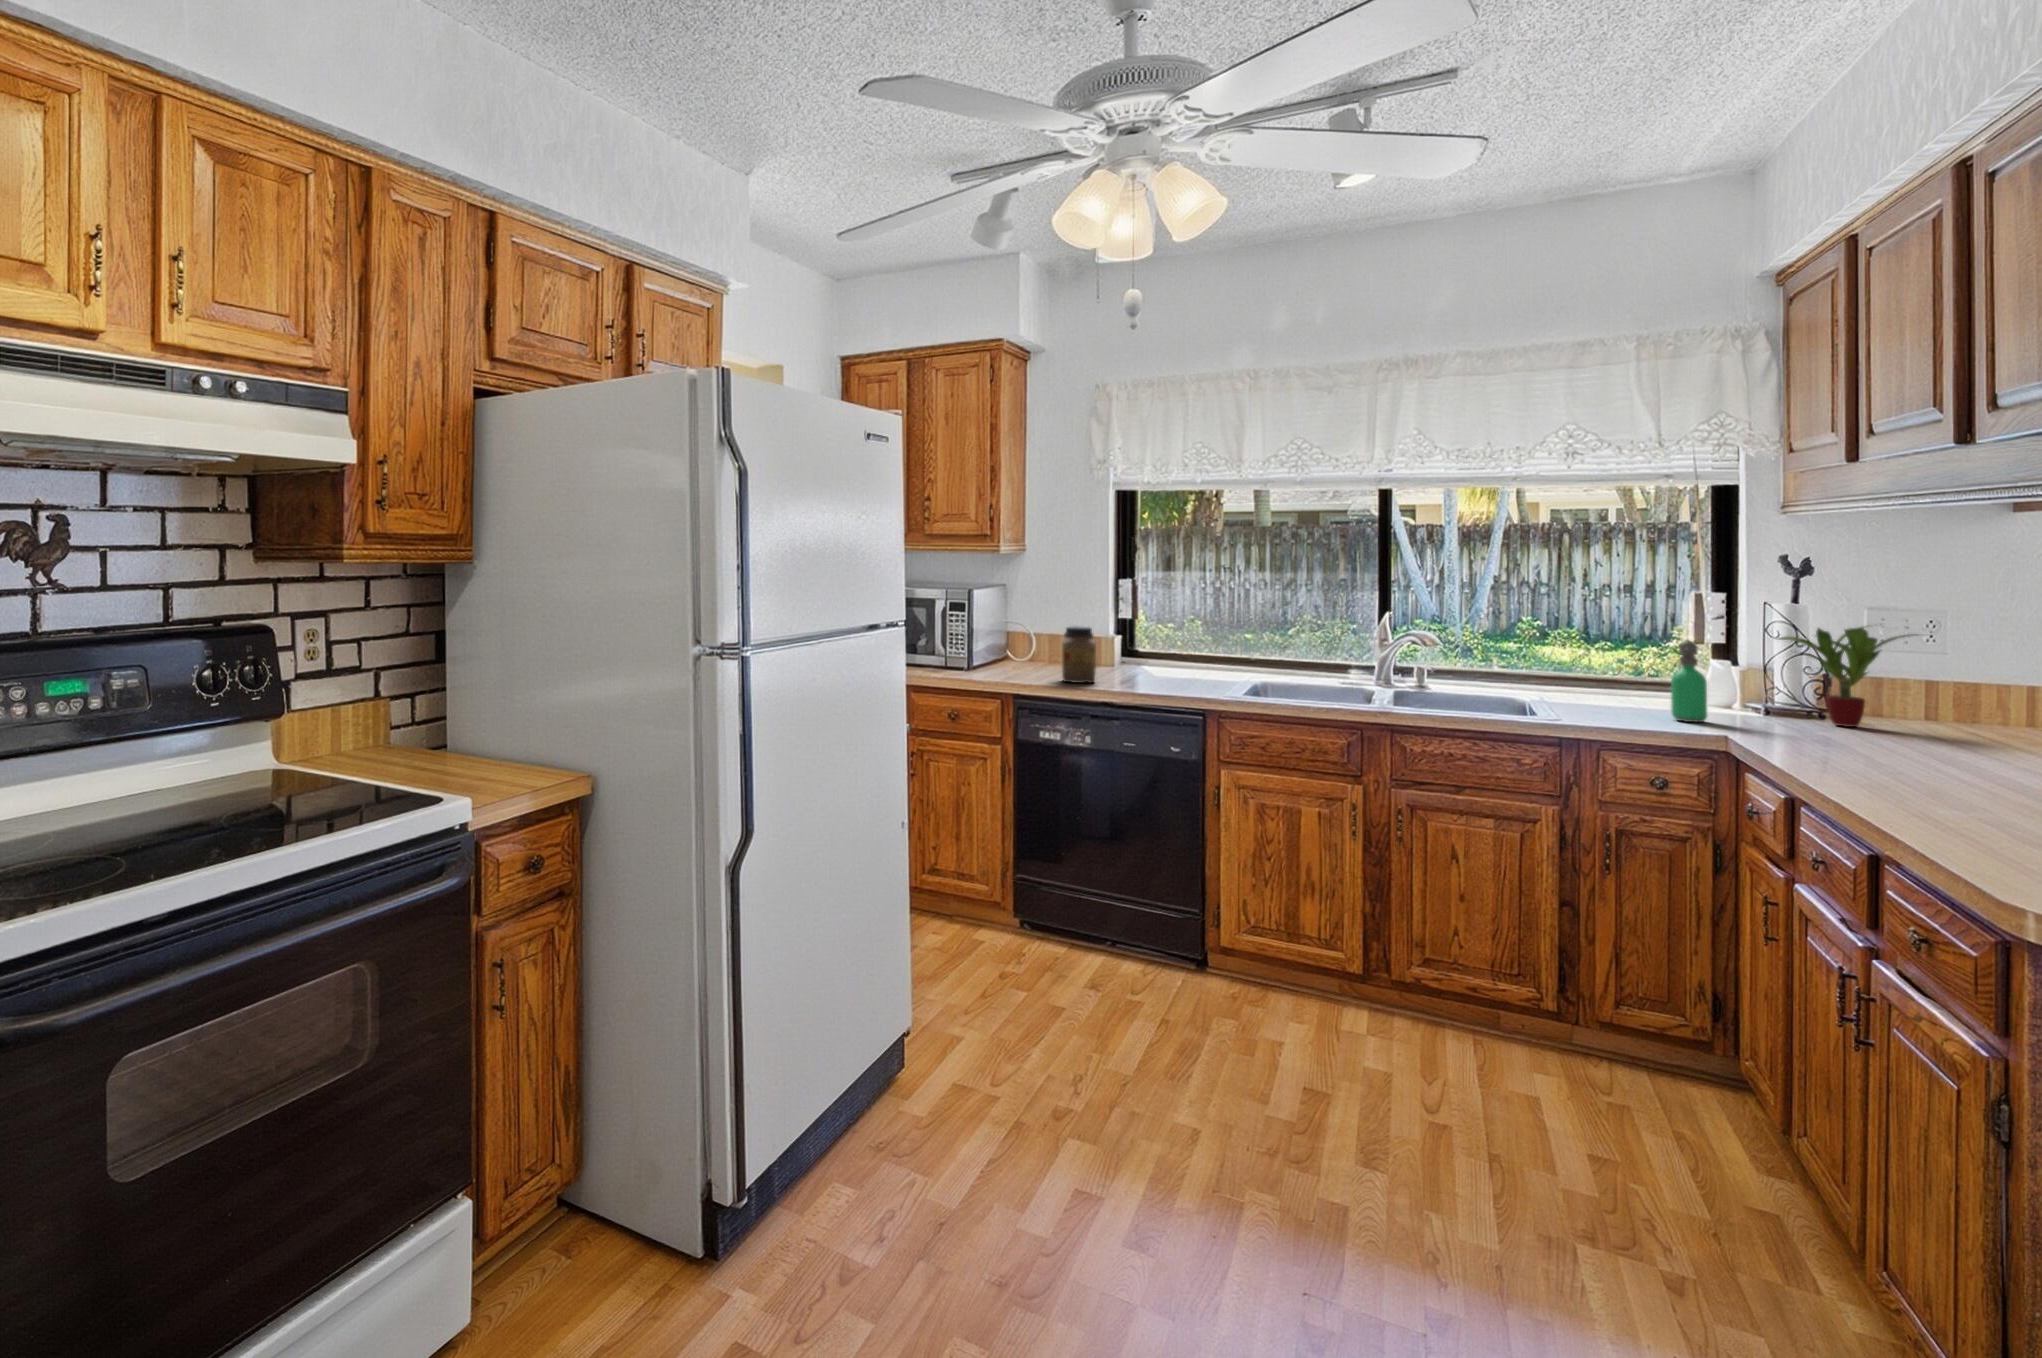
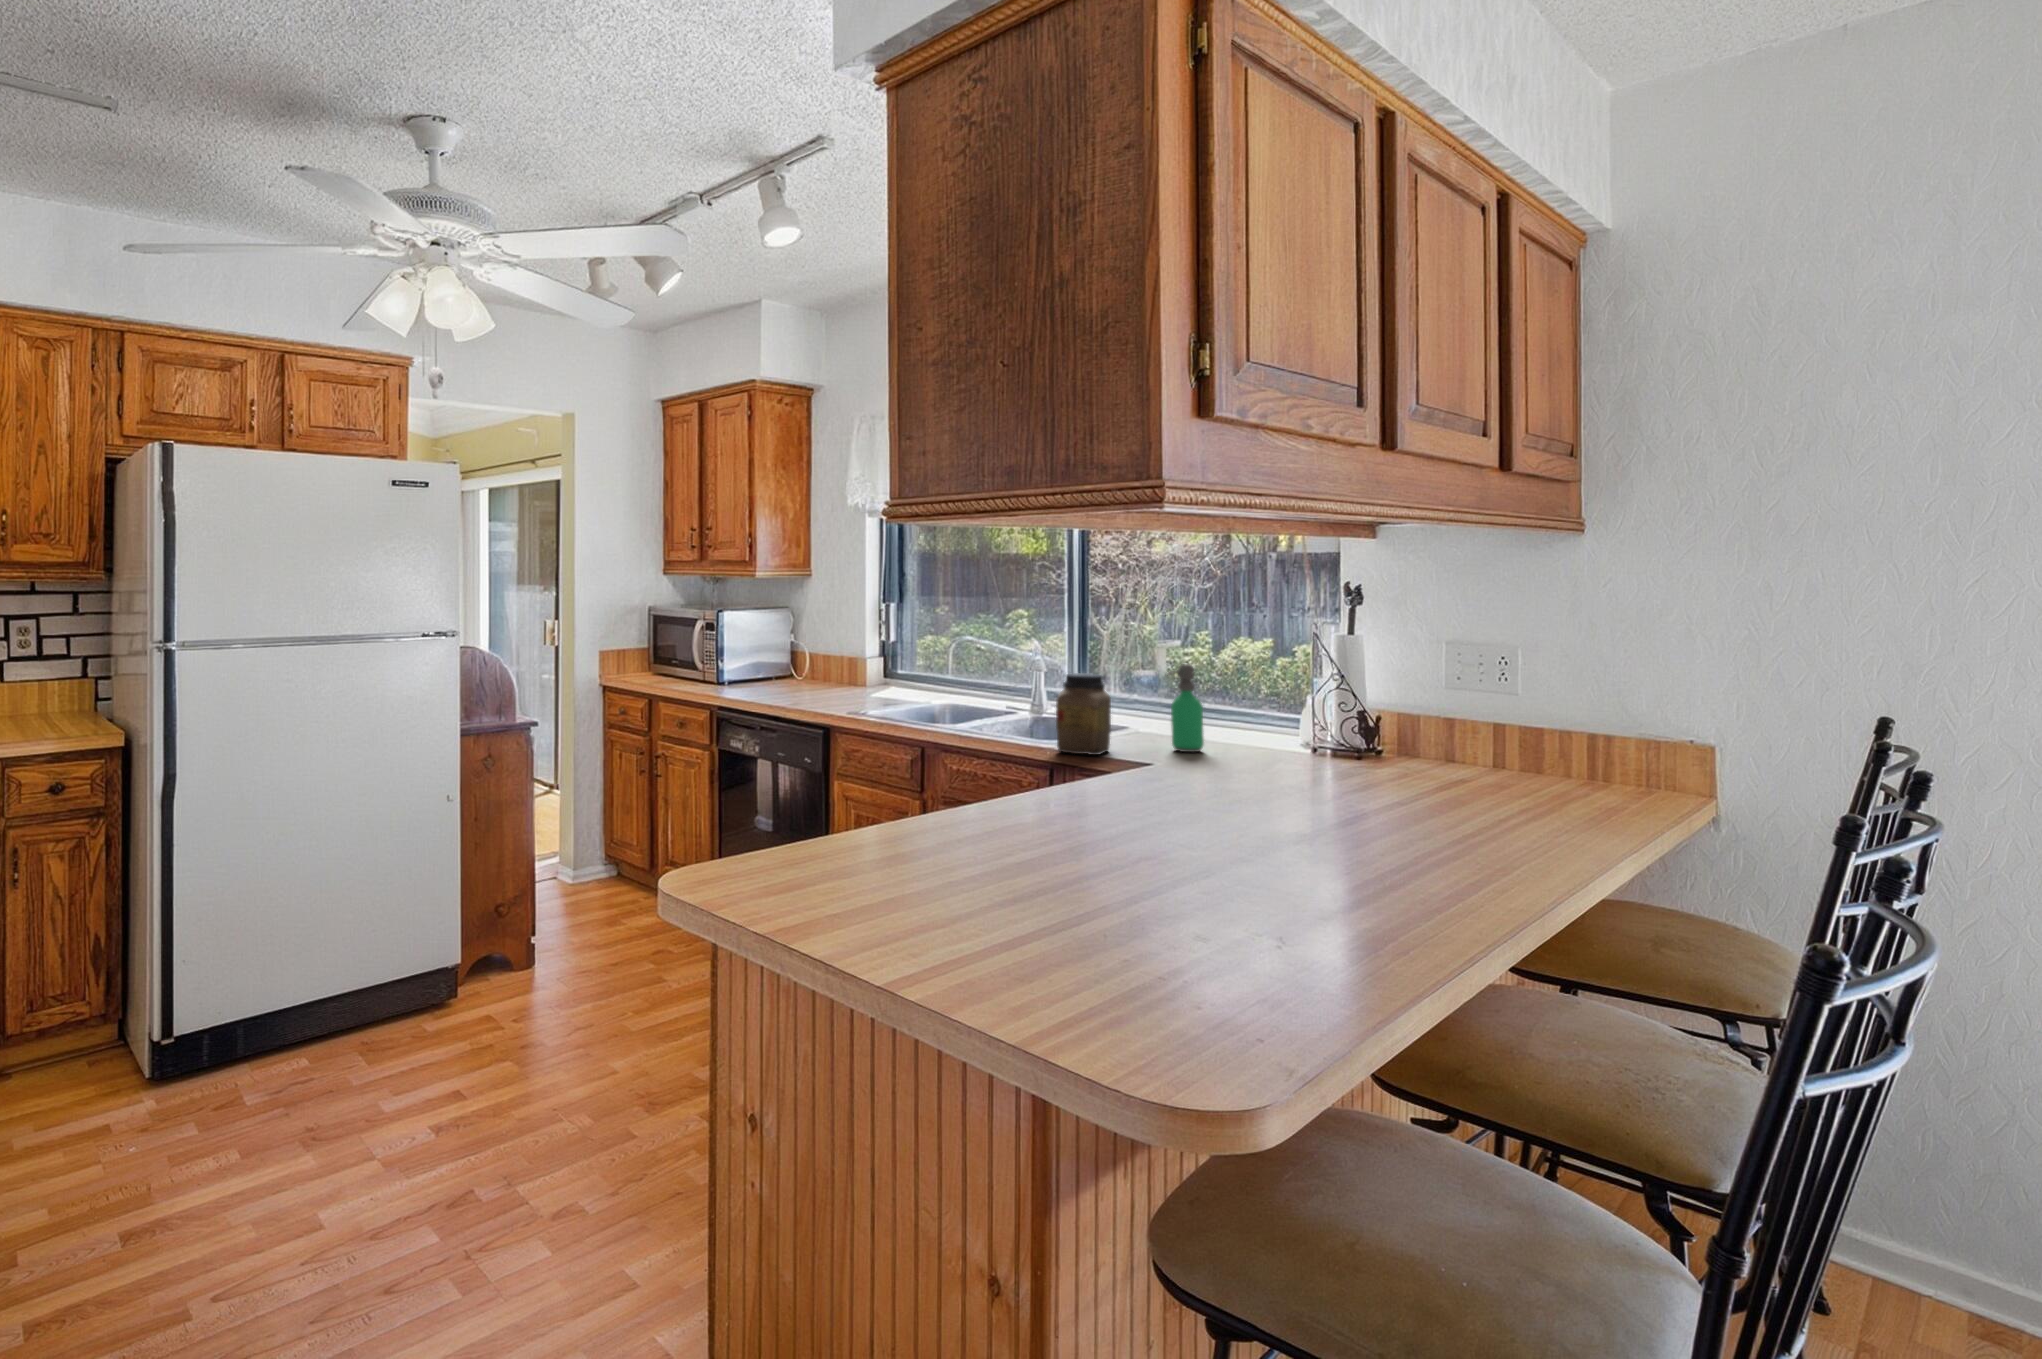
jar: present [1062,626,1096,683] -> present [1056,673,1111,755]
potted plant: present [1778,627,1913,727] -> none [1293,648,1383,766]

